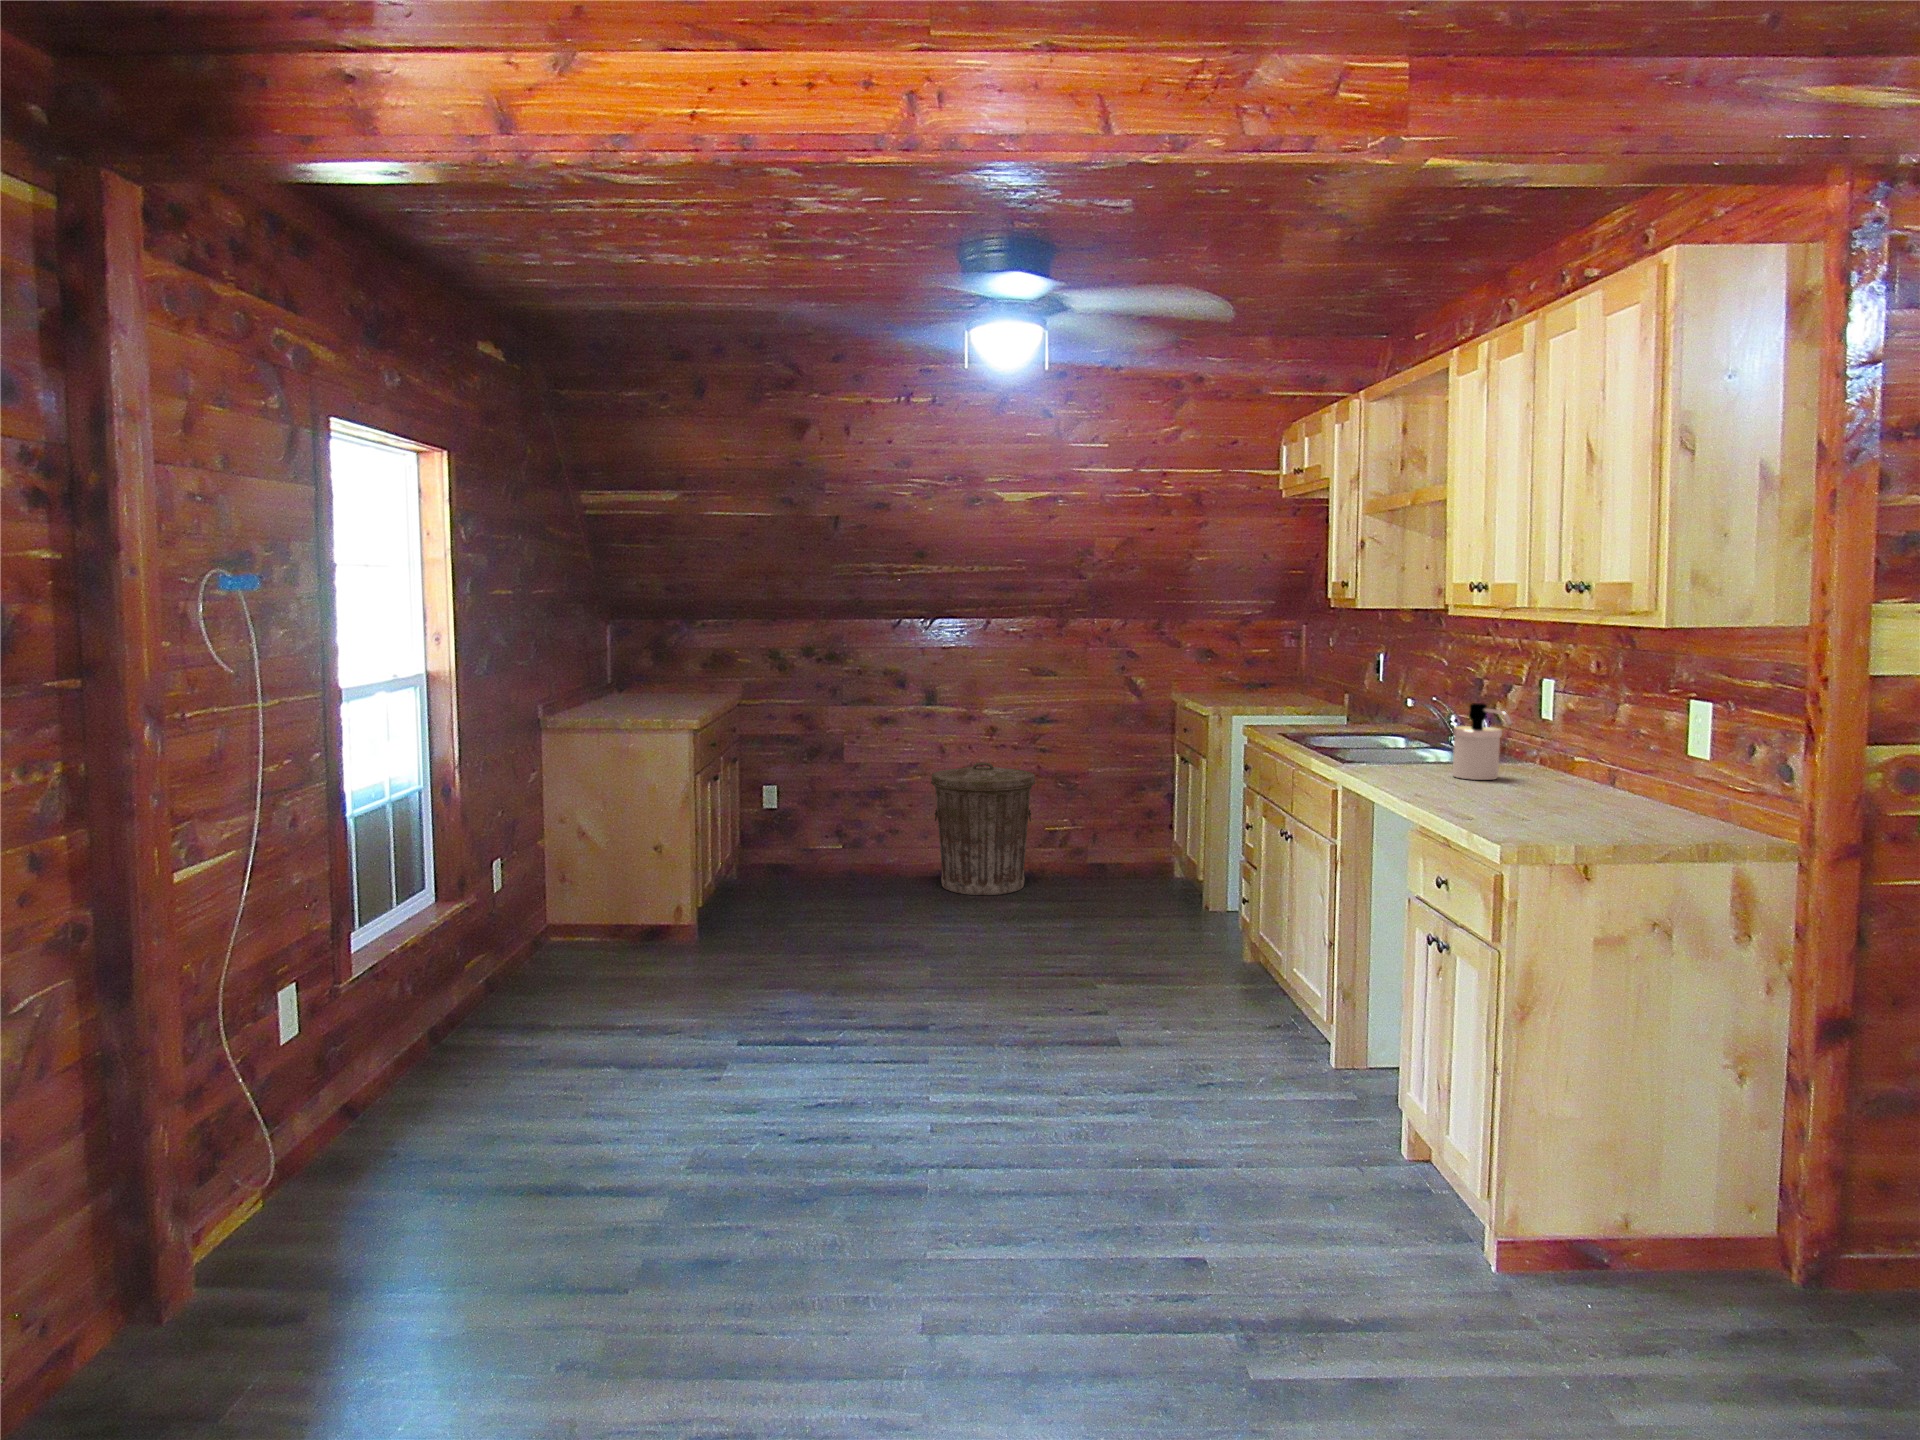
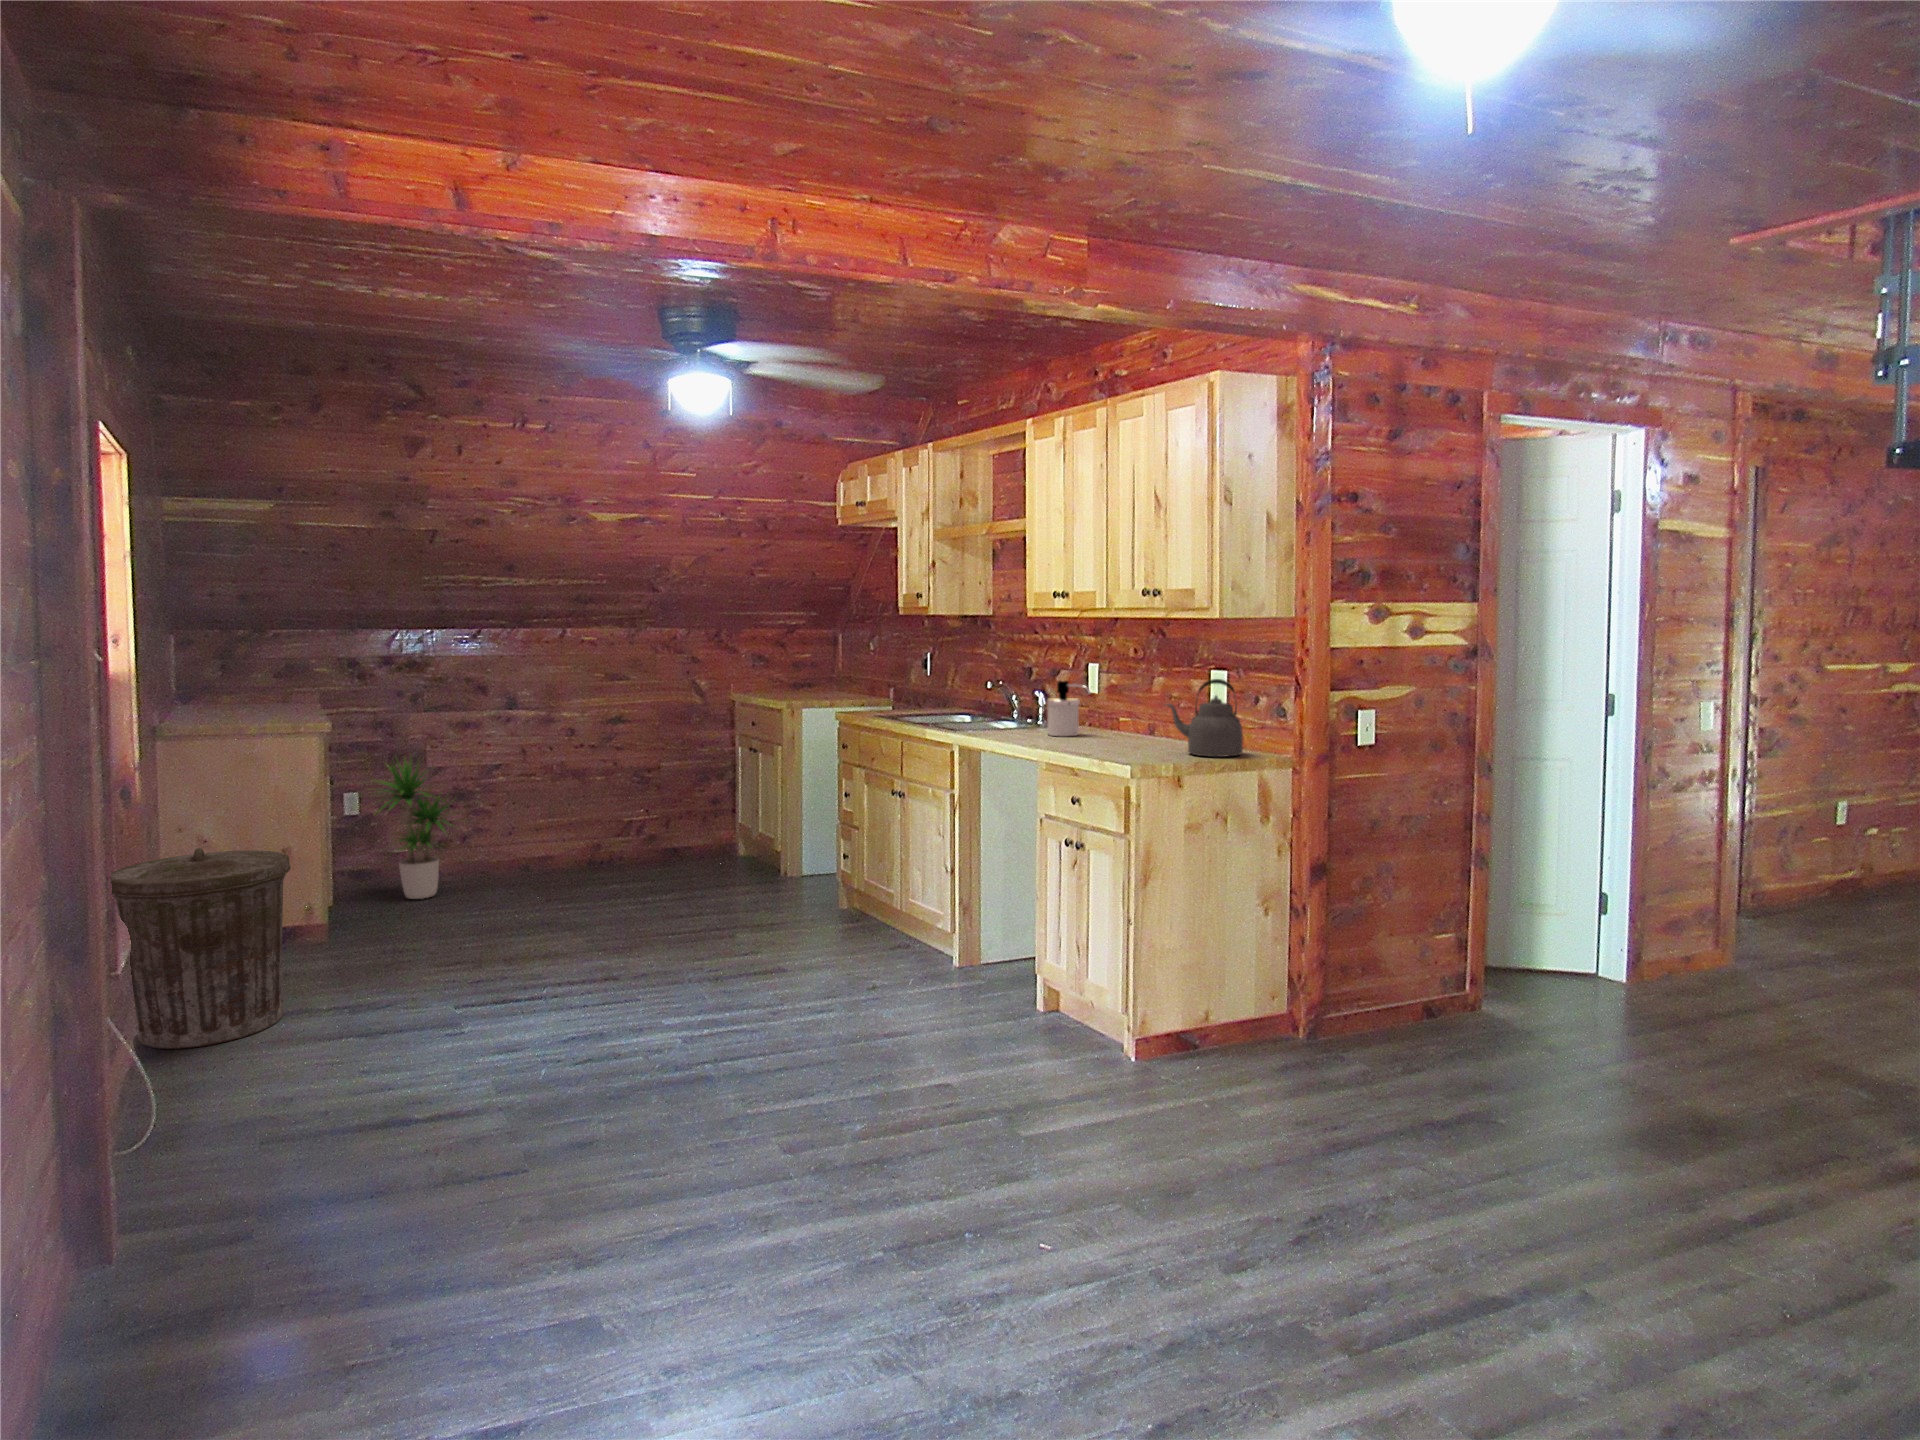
kettle: none [1583,715,1705,833] -> present [1166,679,1243,757]
potted plant: none [780,740,877,887] -> present [377,758,449,899]
trash can: present [931,763,1035,895] -> present [111,848,291,1049]

